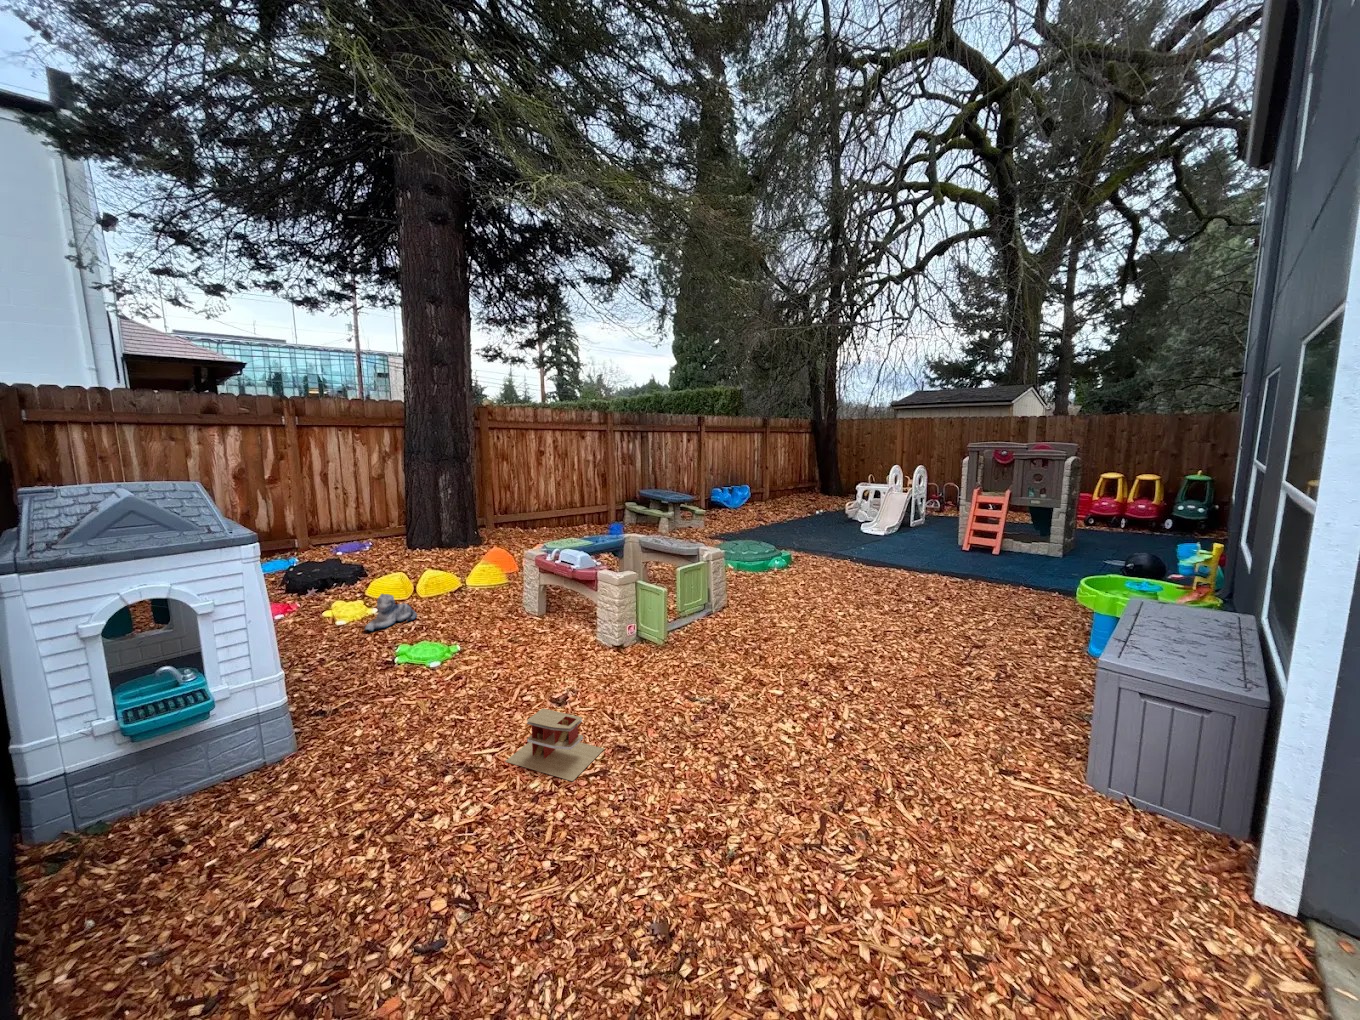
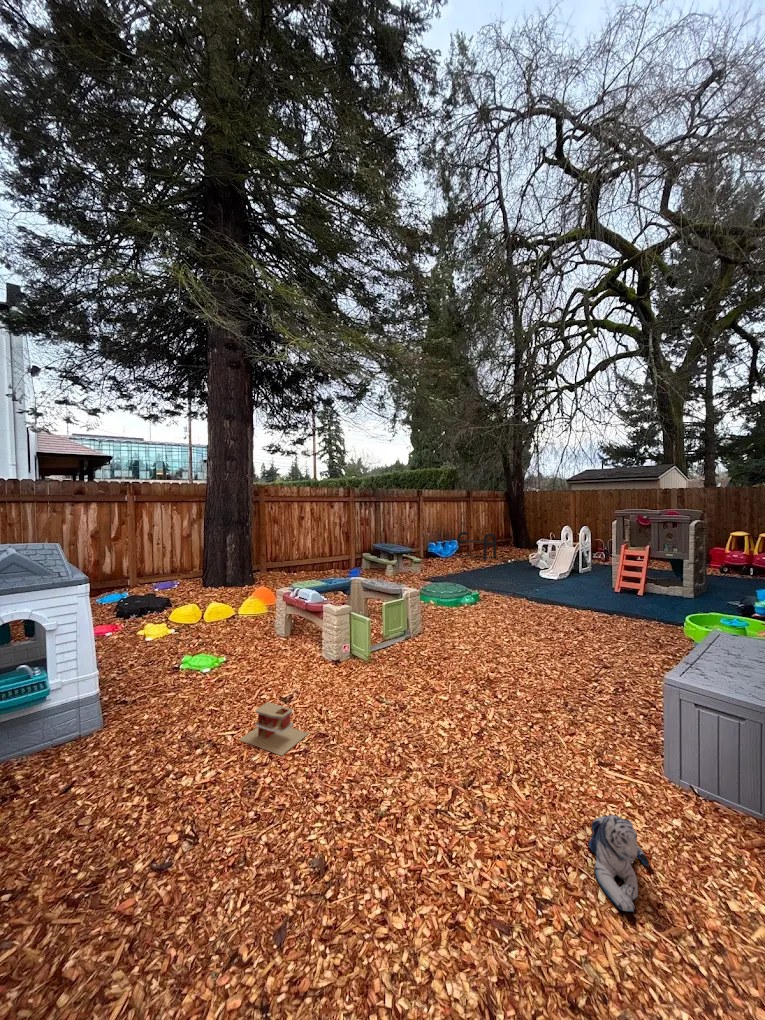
bench: none [753,471,807,509] -> present [457,532,496,559]
plush toy: present [365,594,417,631] -> present [588,815,650,912]

